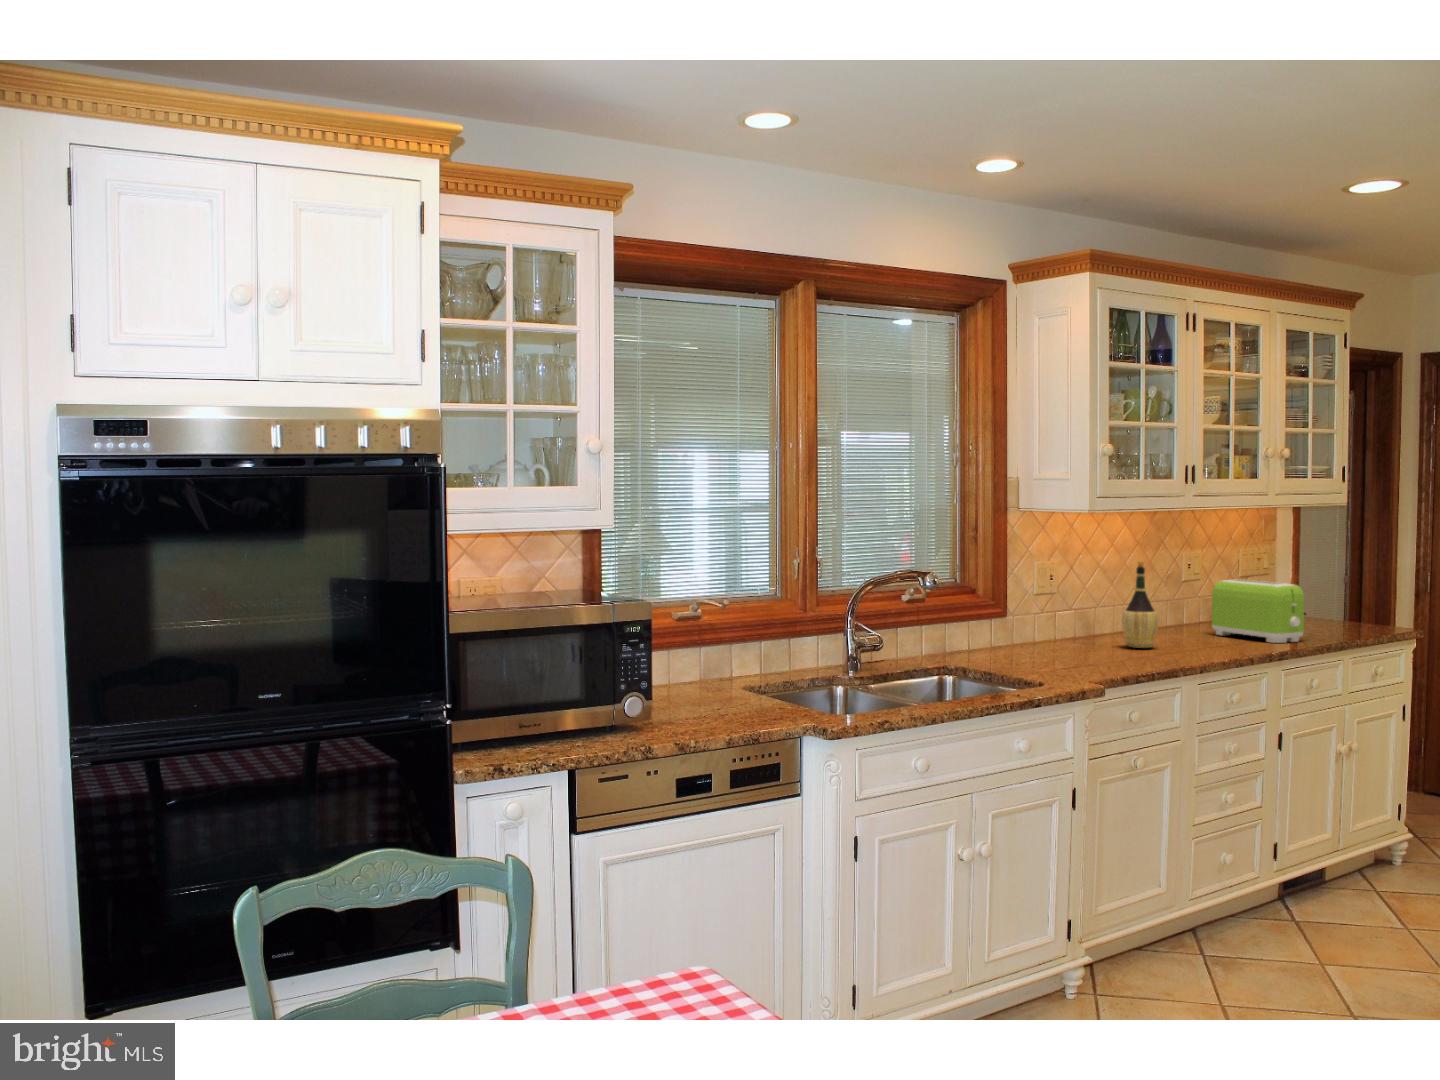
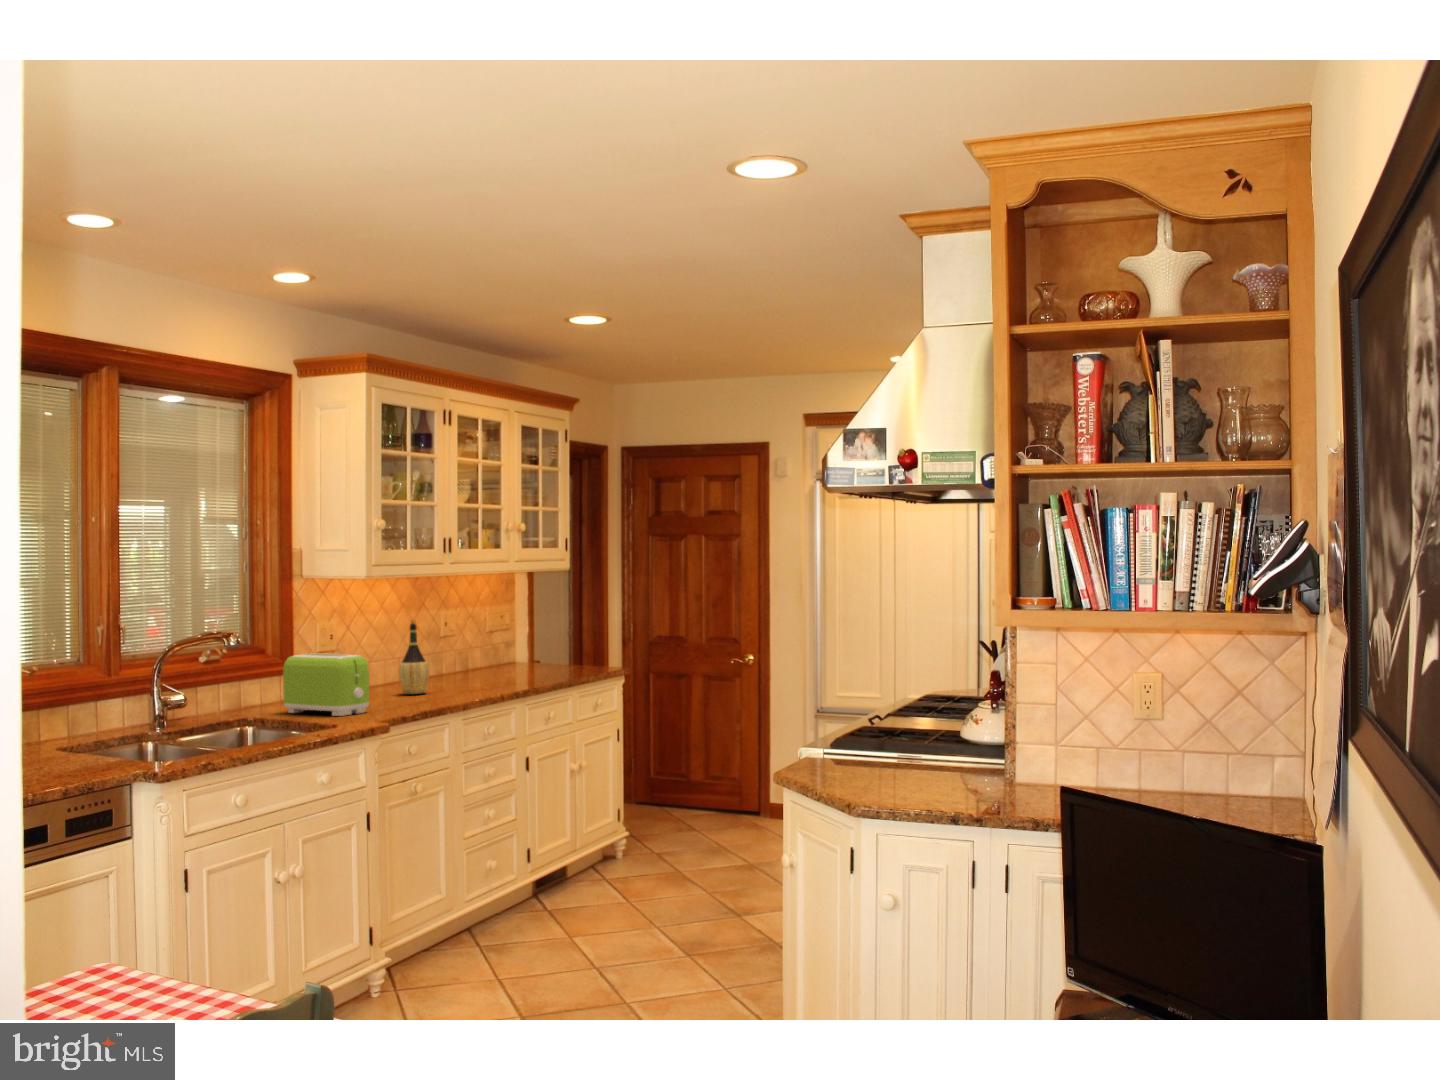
toaster: present [1212,579,1304,643] -> present [283,654,369,716]

